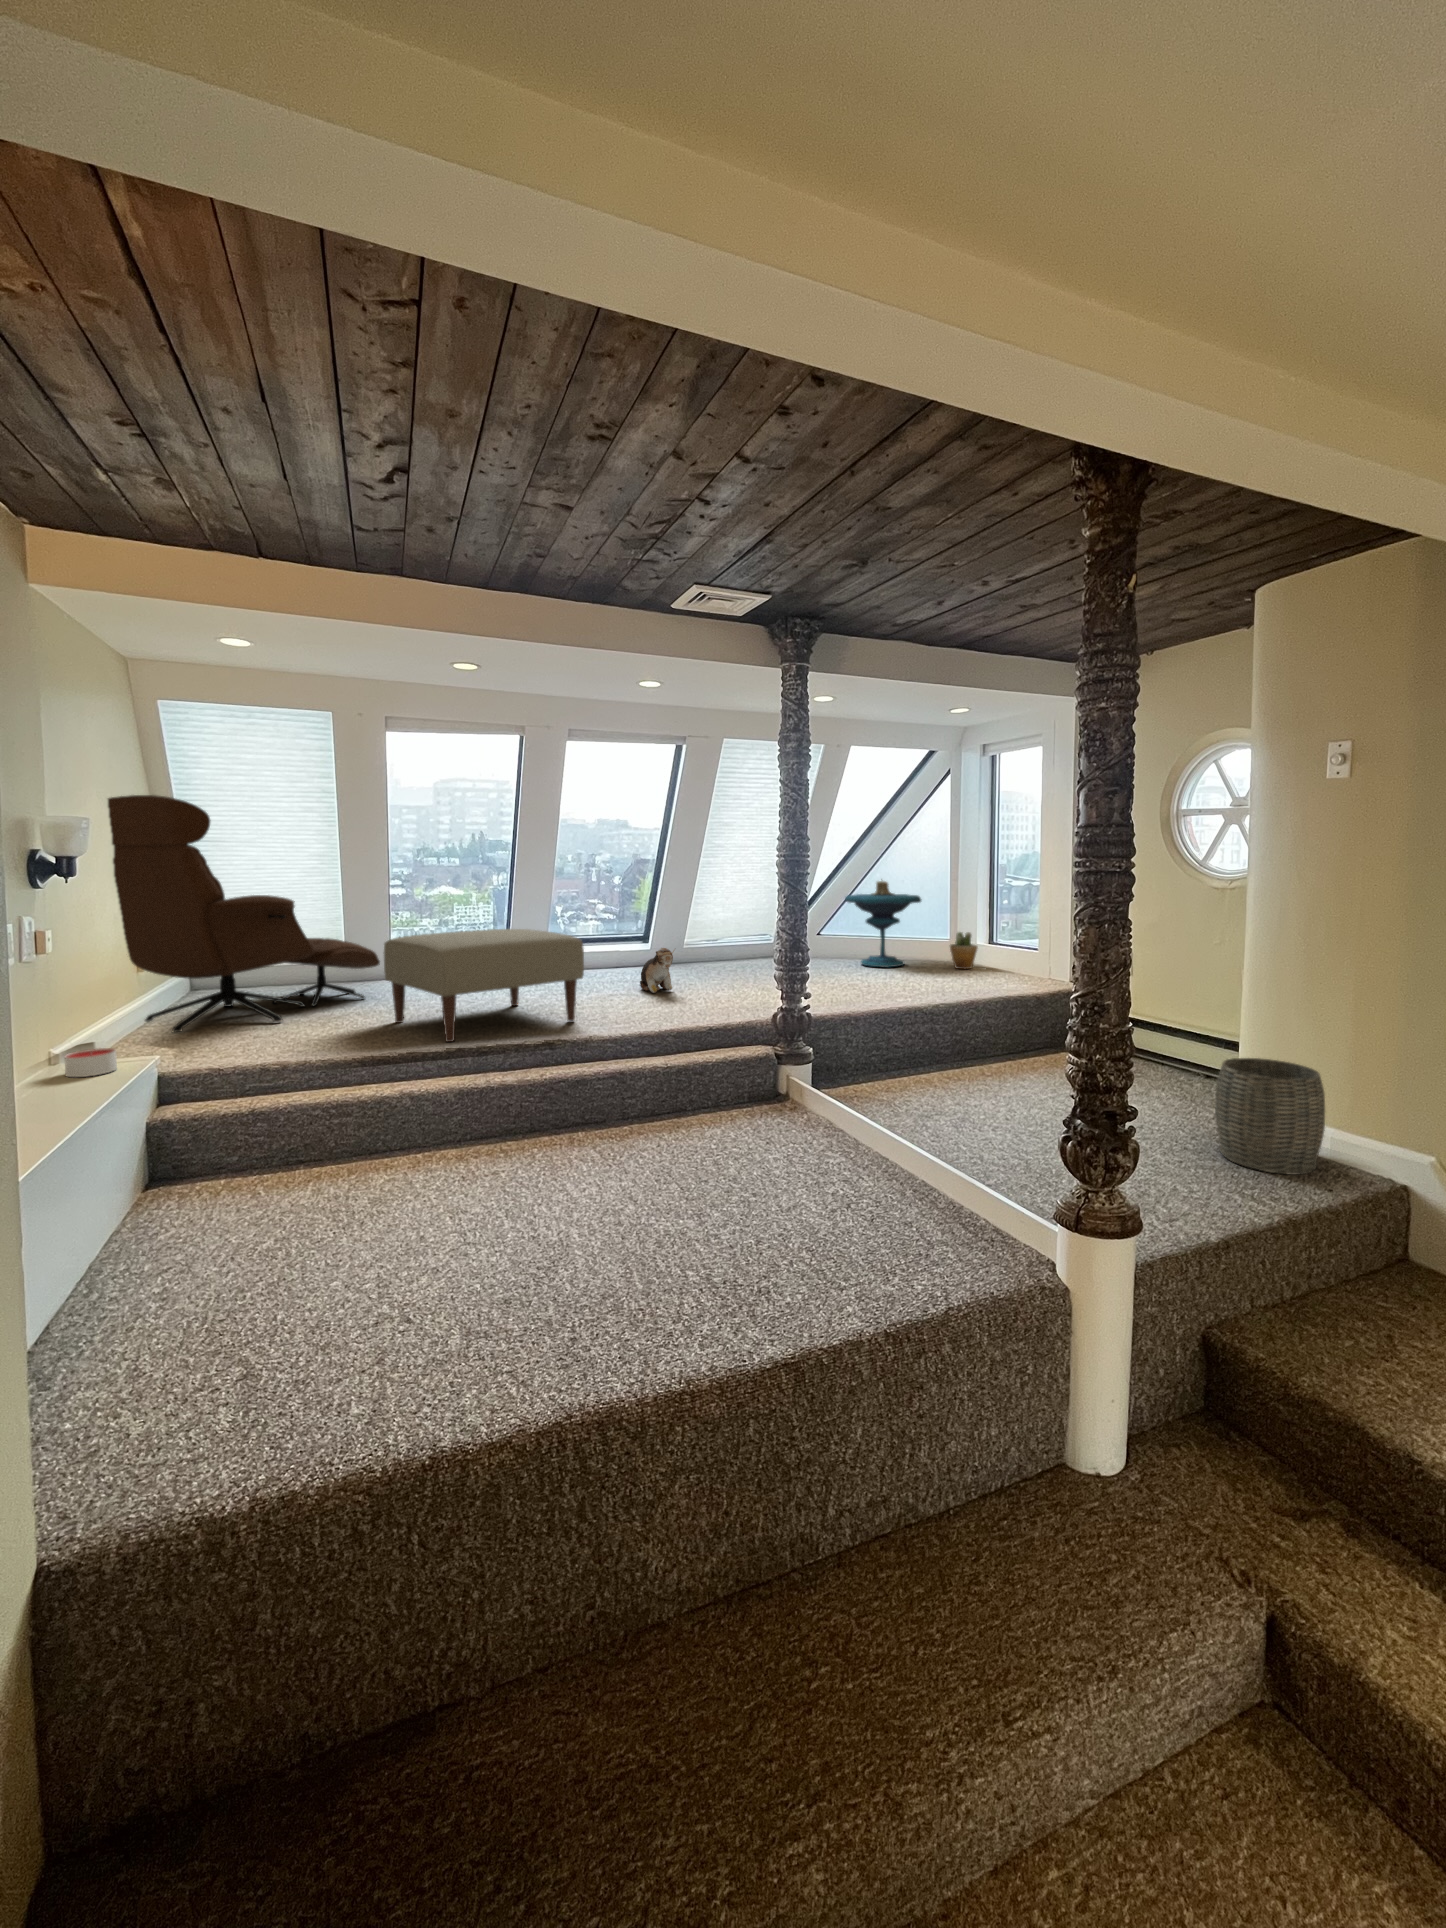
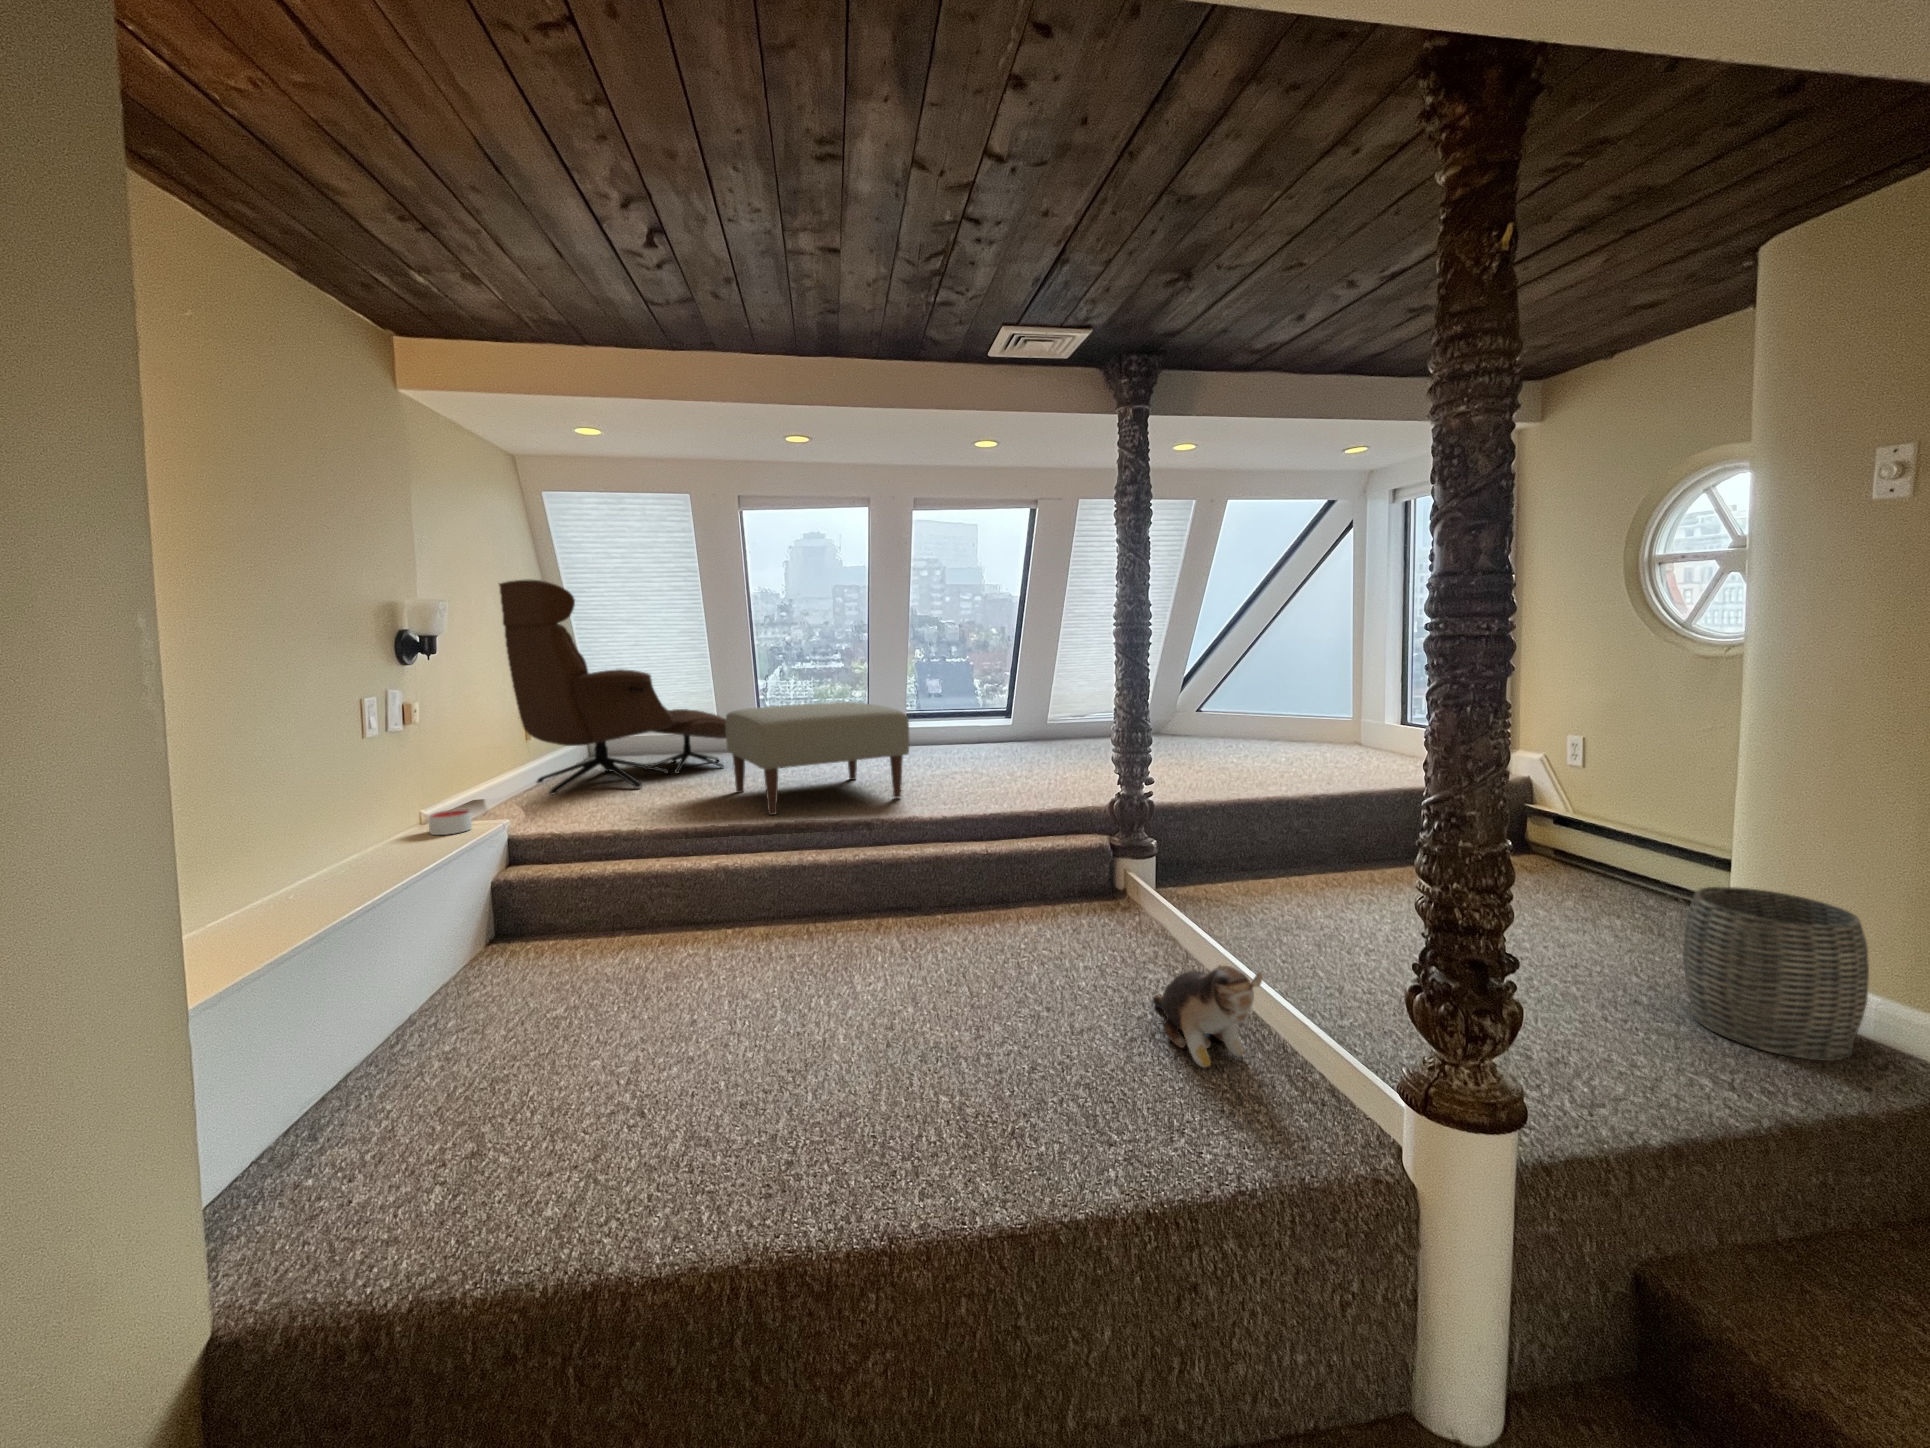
side table: present [845,881,921,967] -> none [1216,648,1308,748]
potted plant: present [950,932,978,969] -> none [1341,709,1377,752]
plush toy: present [640,948,674,993] -> present [1153,965,1262,1068]

